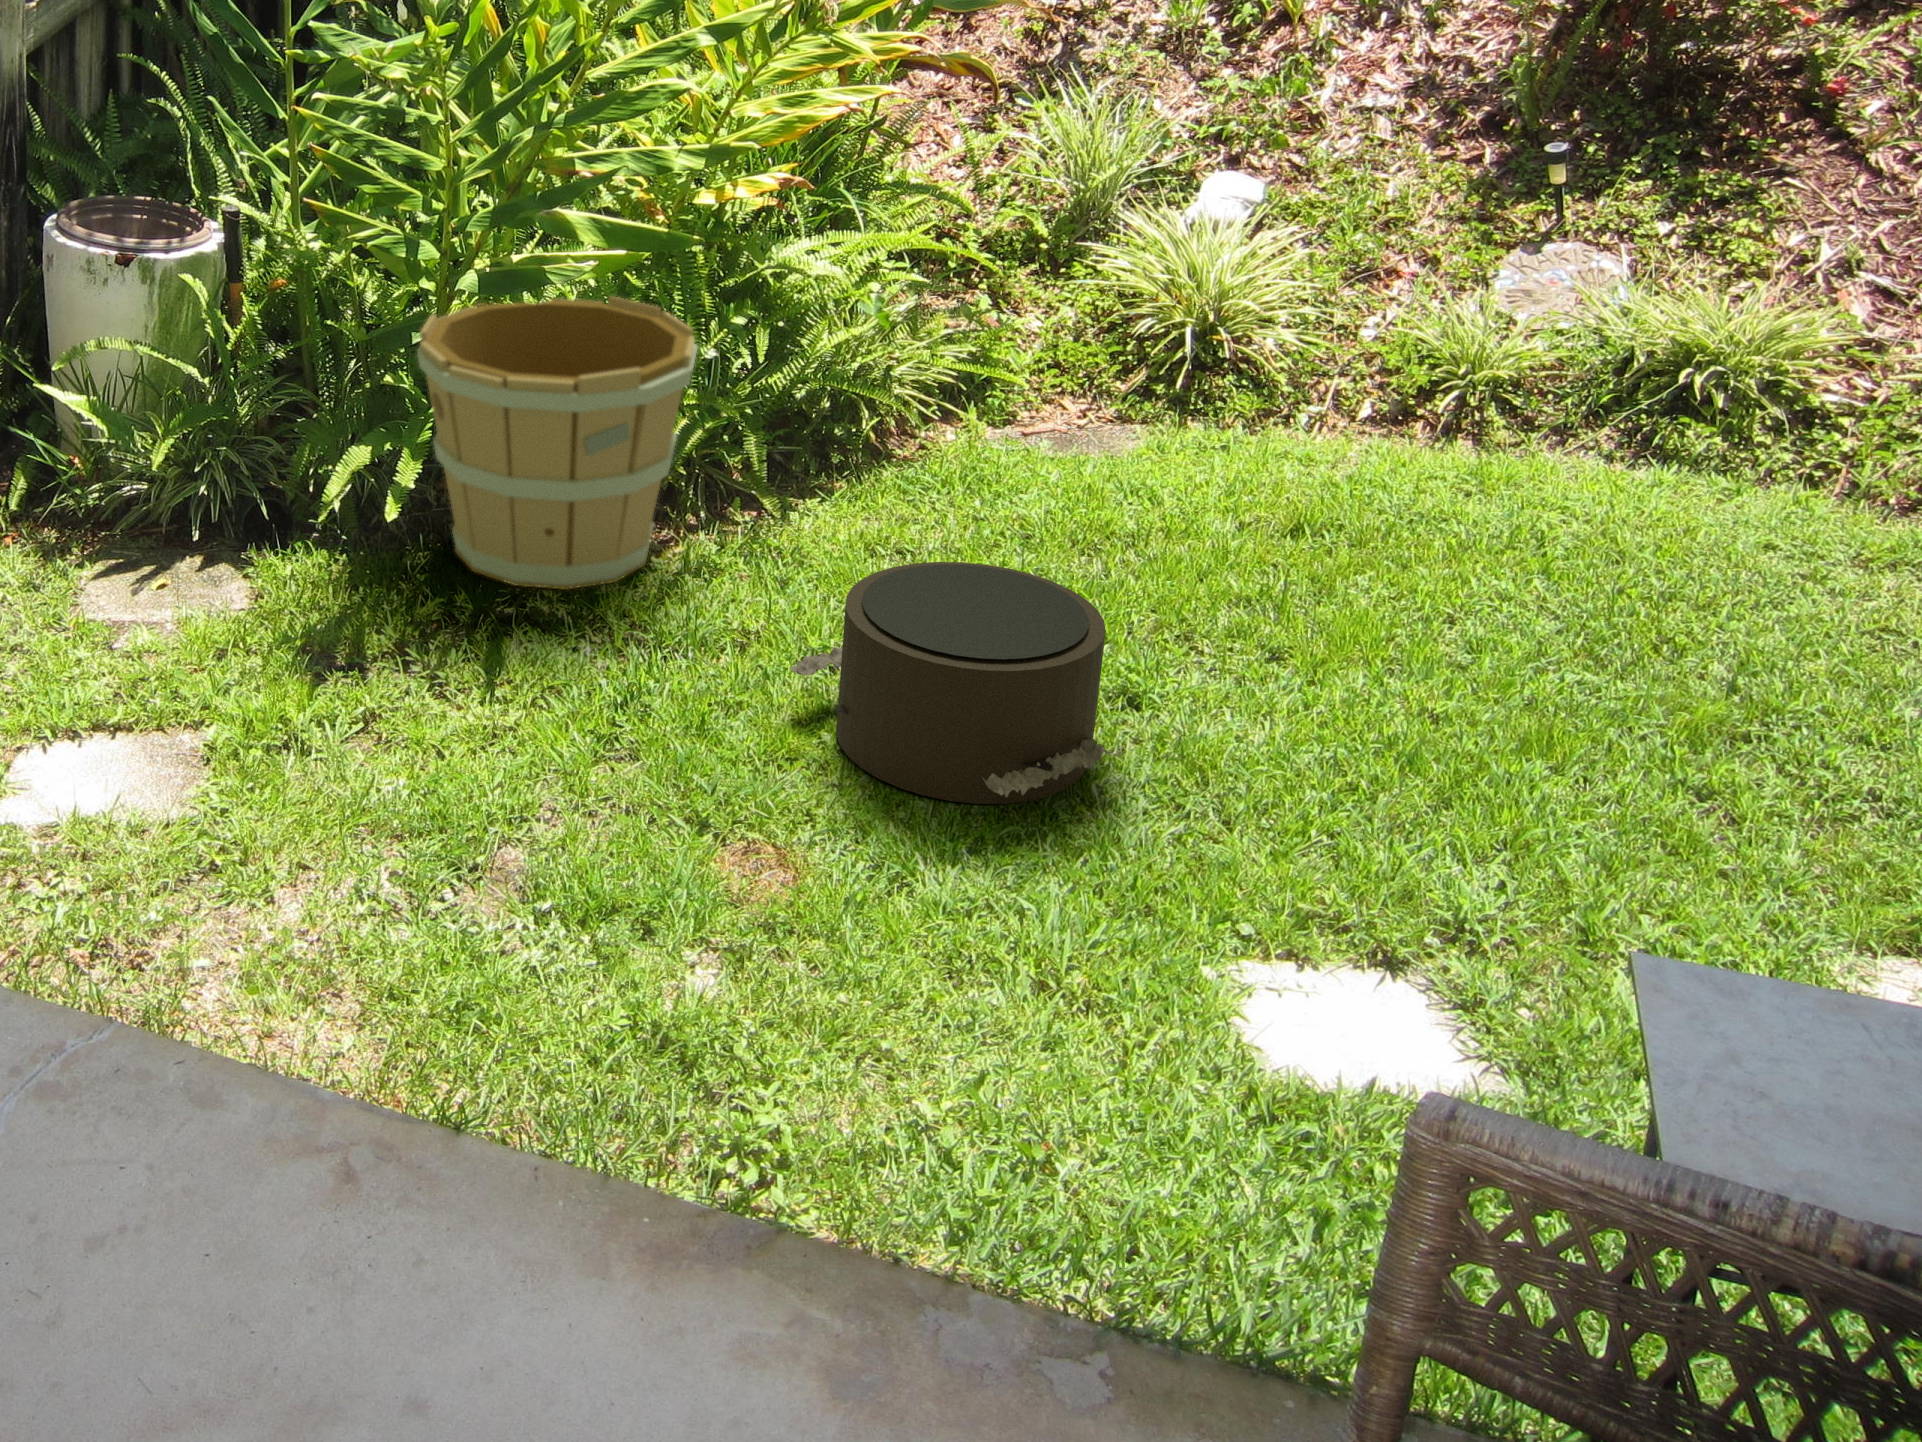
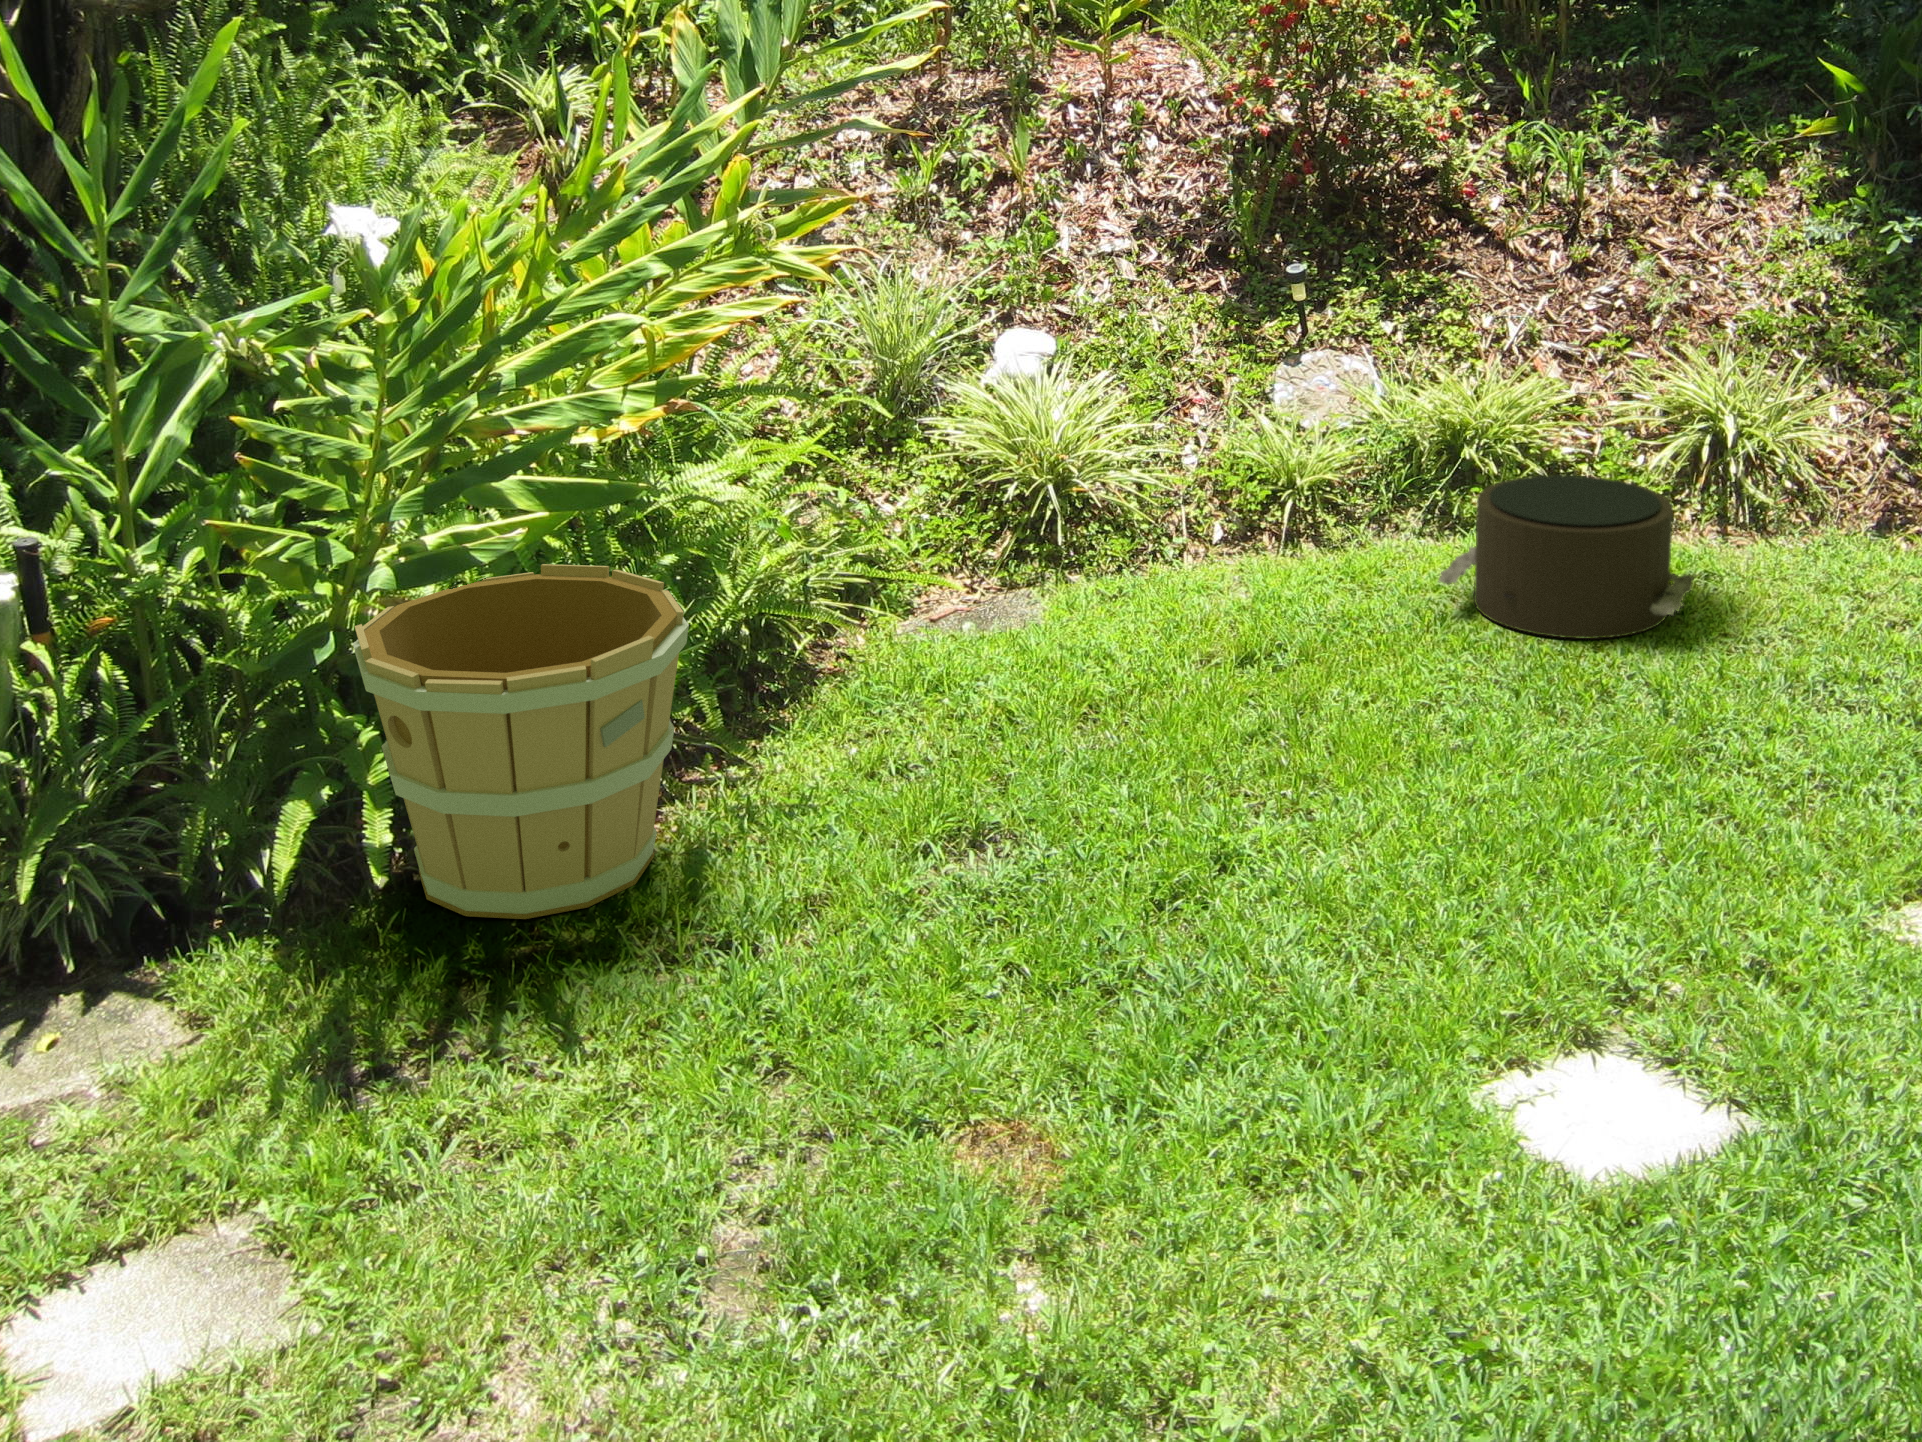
pouf: present [790,562,1114,804] -> present [1439,475,1694,639]

